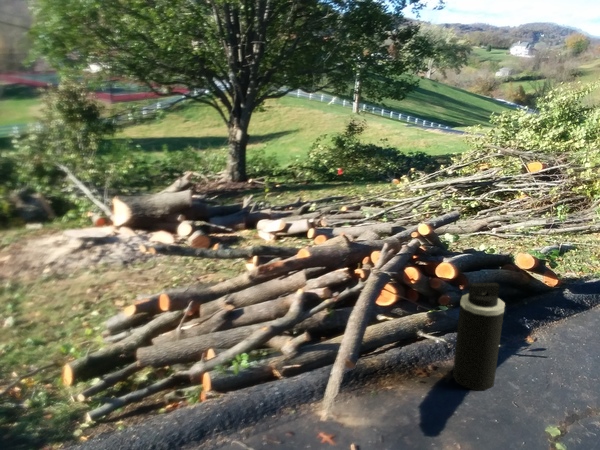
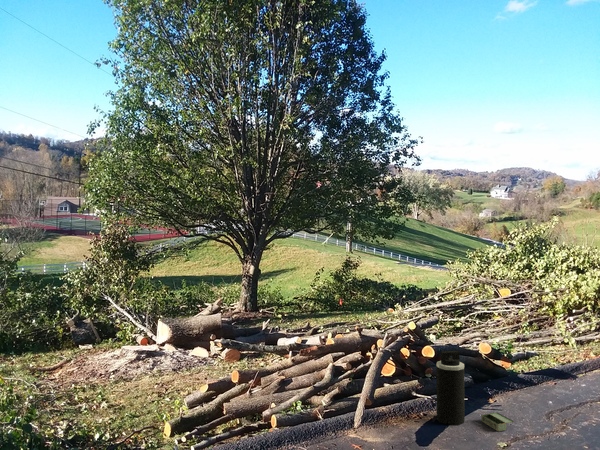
toolbox: none [520,369,574,406] -> present [481,413,514,431]

